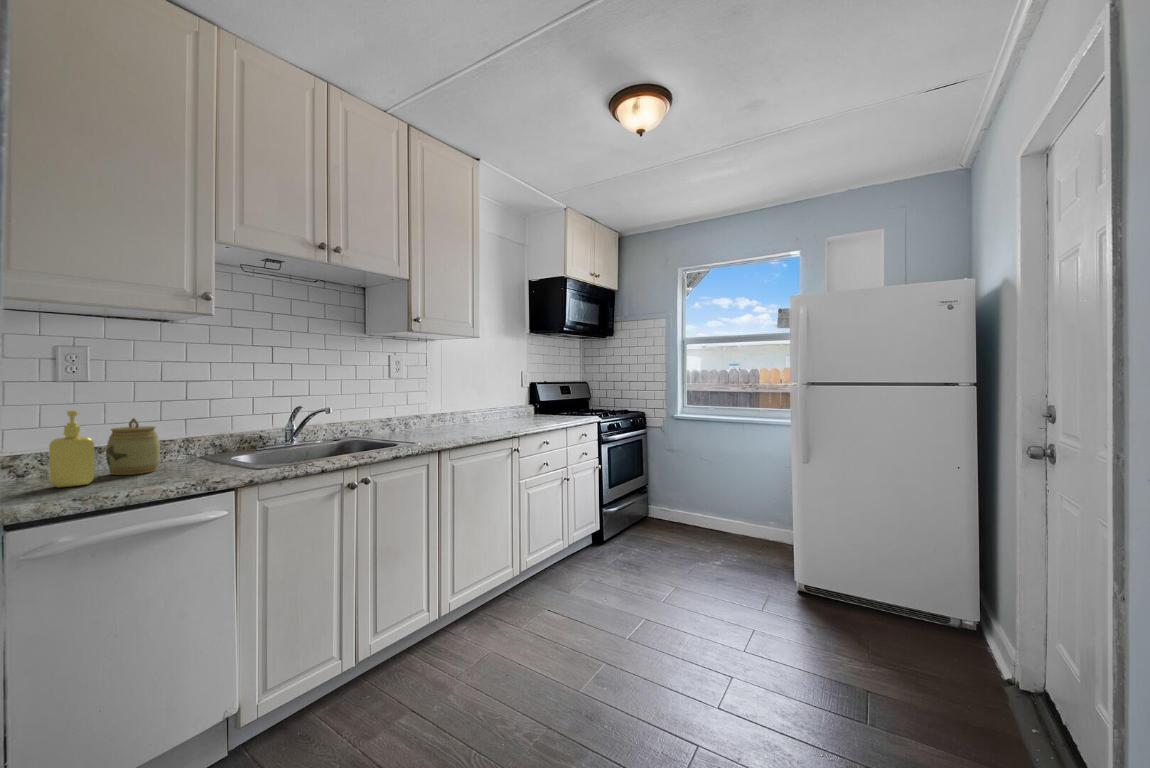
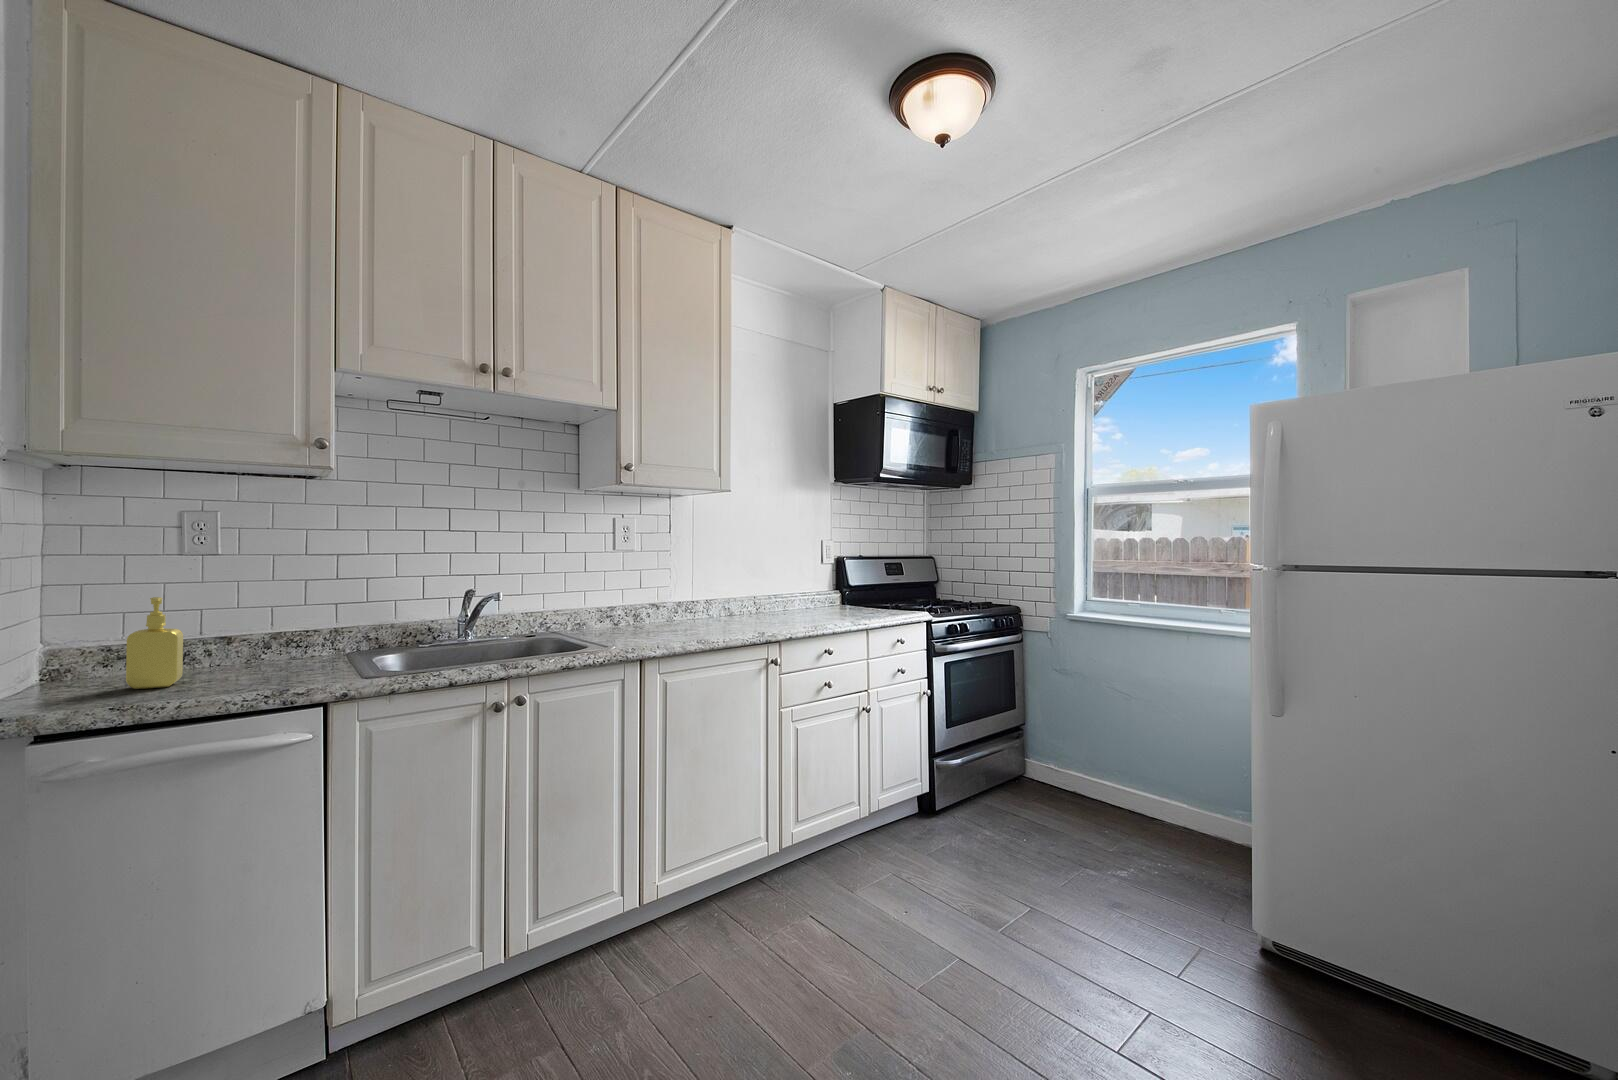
jar: present [106,418,160,475] -> none [213,605,277,675]

